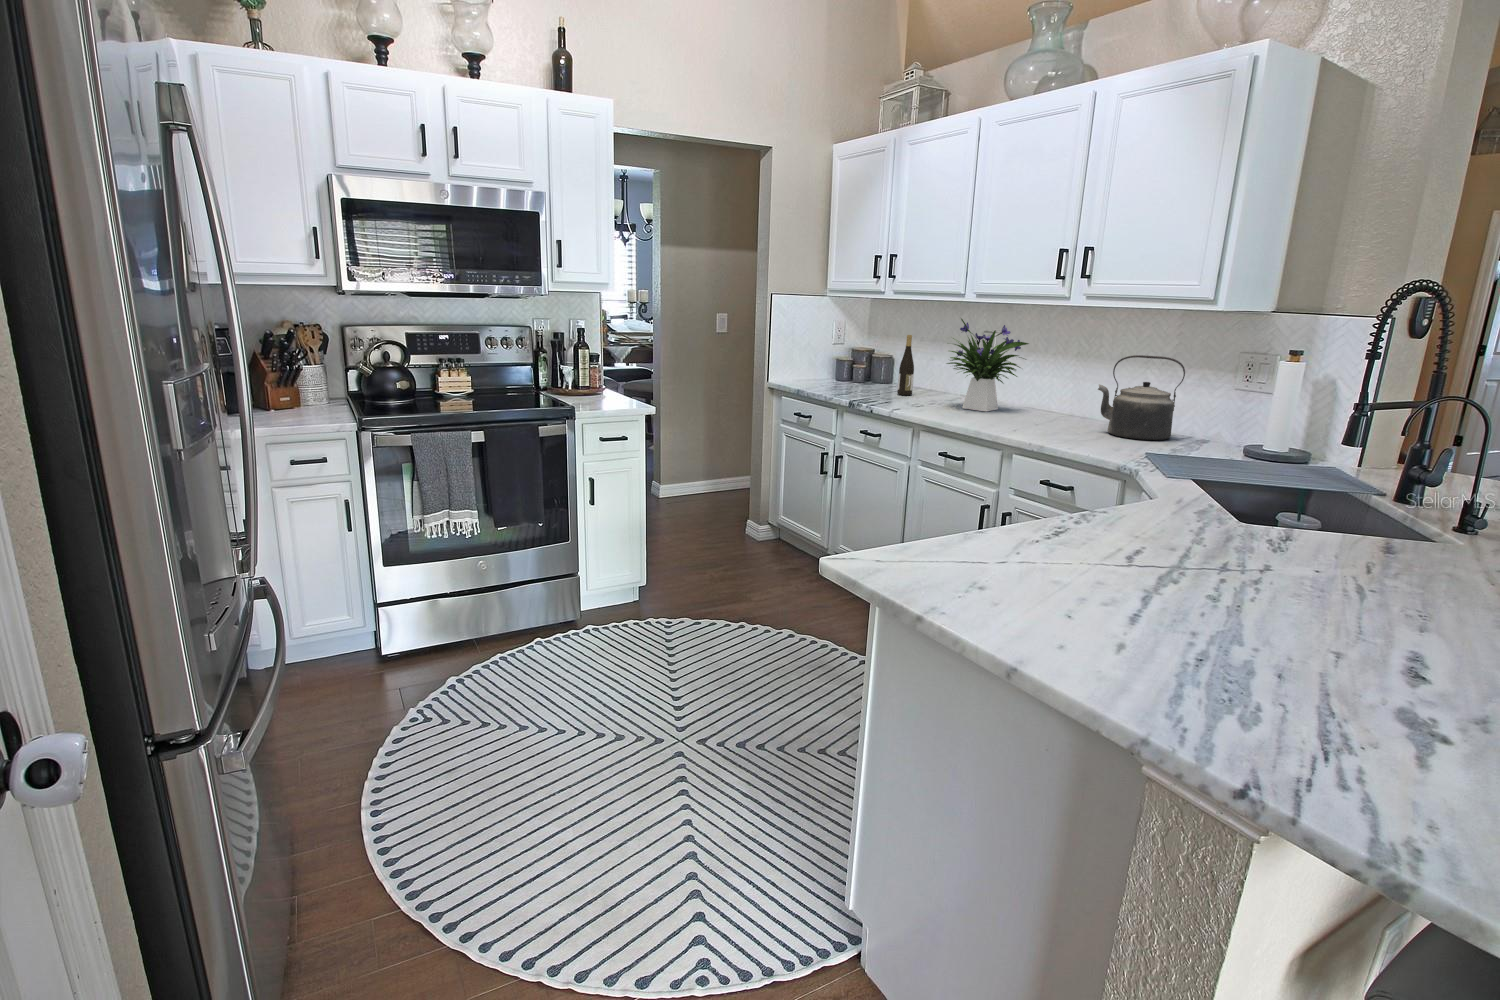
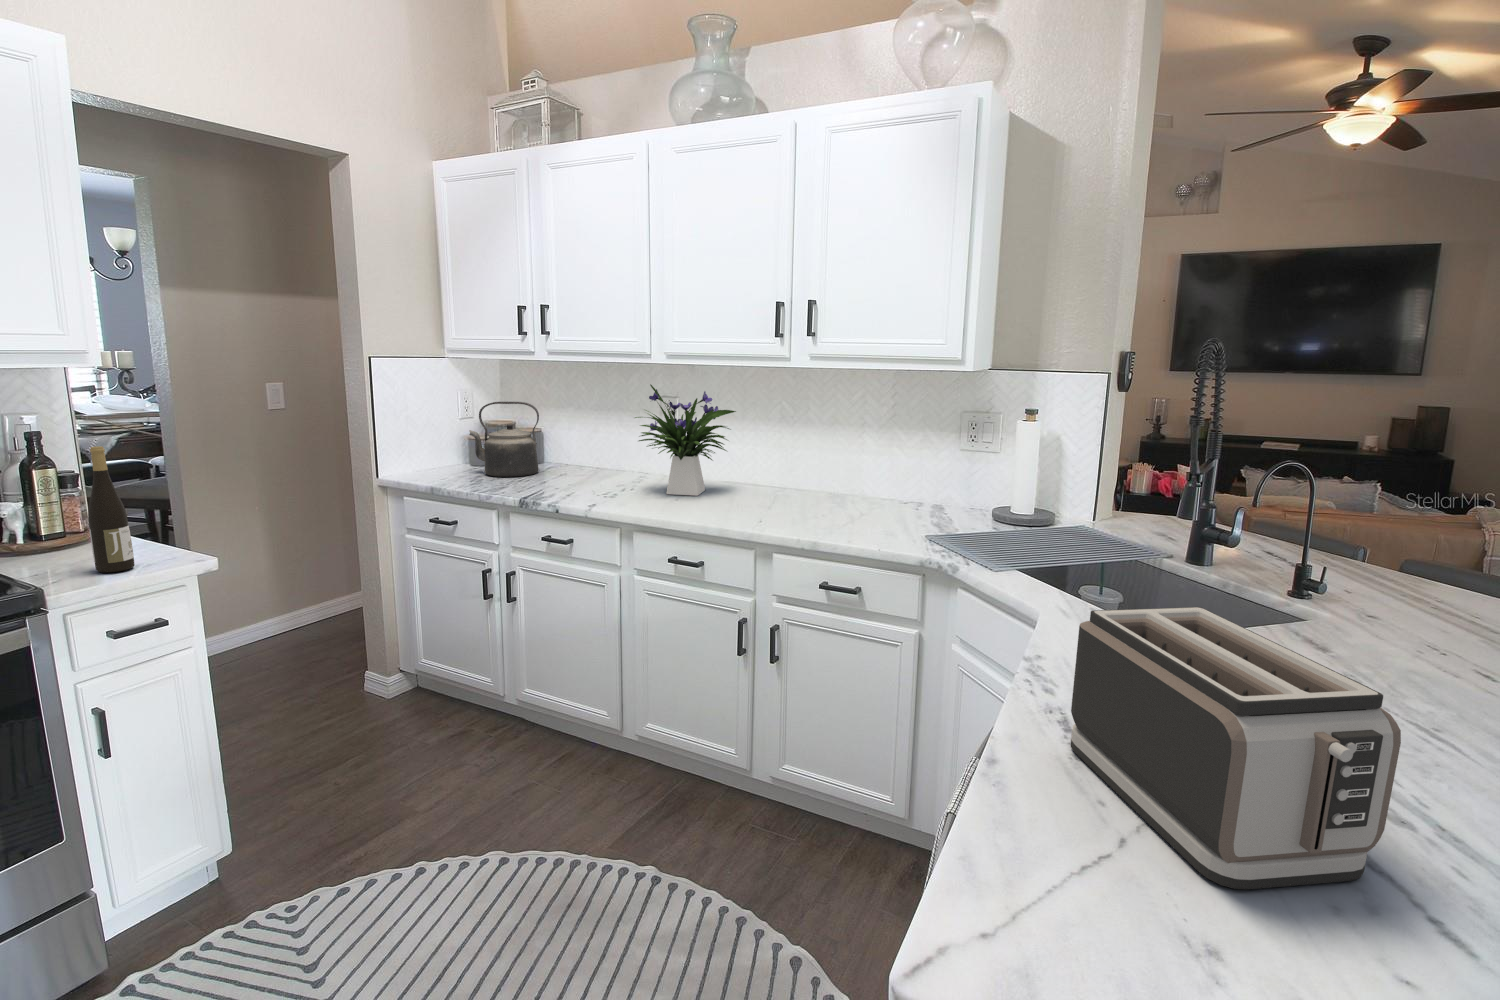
wine bottle: present [897,335,914,395] -> present [88,446,134,572]
kettle: present [1098,355,1185,440] -> present [469,401,539,477]
toaster: none [1044,446,1175,597] -> present [1071,607,1401,890]

